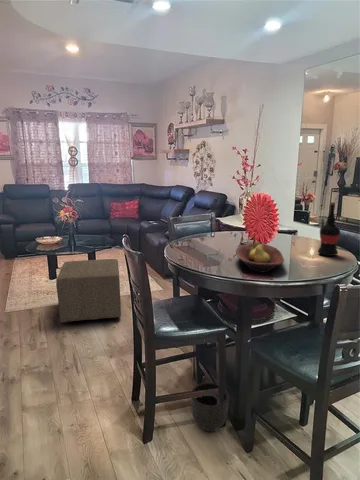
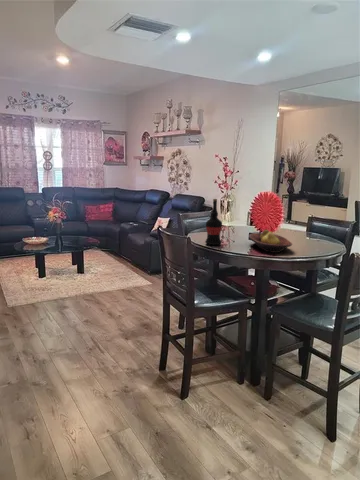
wine bottle: present [318,202,340,256] -> present [205,199,222,245]
ottoman: present [56,259,121,323] -> none [65,255,124,314]
planter: present [191,382,229,432] -> none [216,349,248,388]

